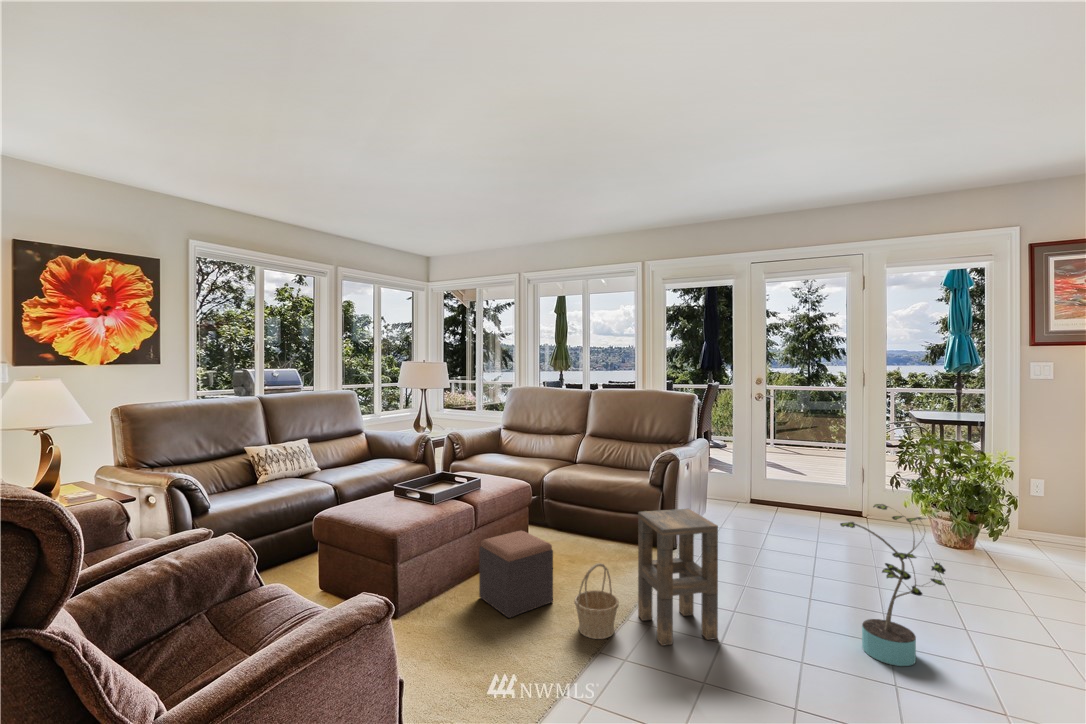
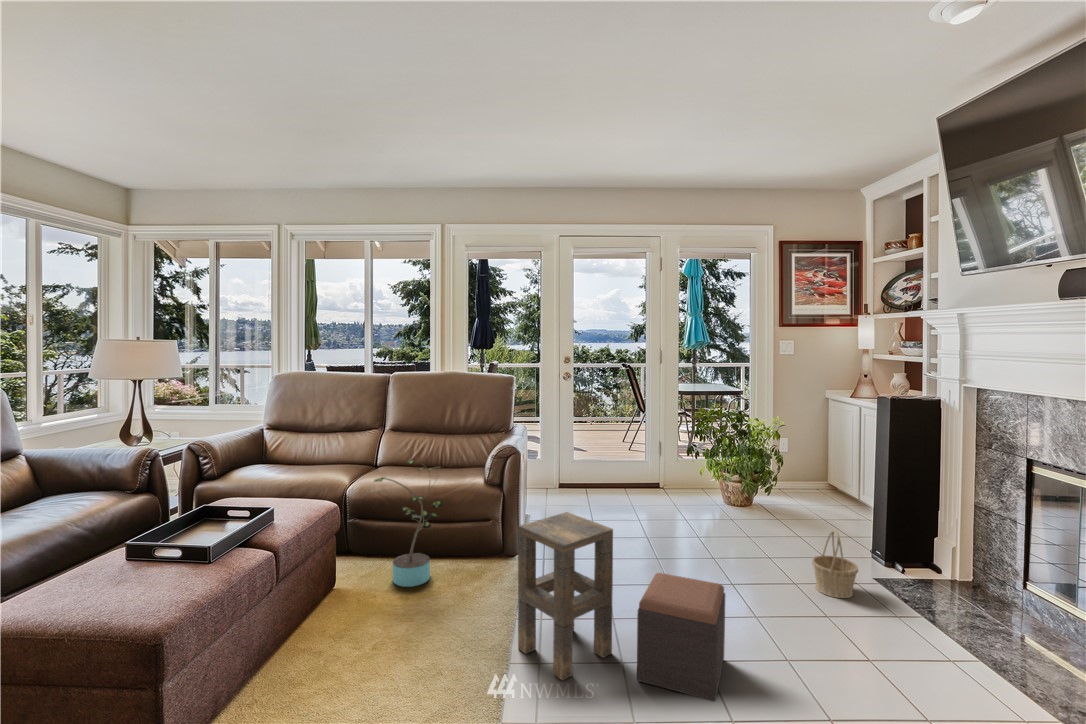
potted plant: present [840,504,946,666] -> present [374,460,443,587]
footstool: present [479,530,553,618] -> present [637,573,725,701]
basket: present [574,563,619,639] -> present [812,530,858,598]

